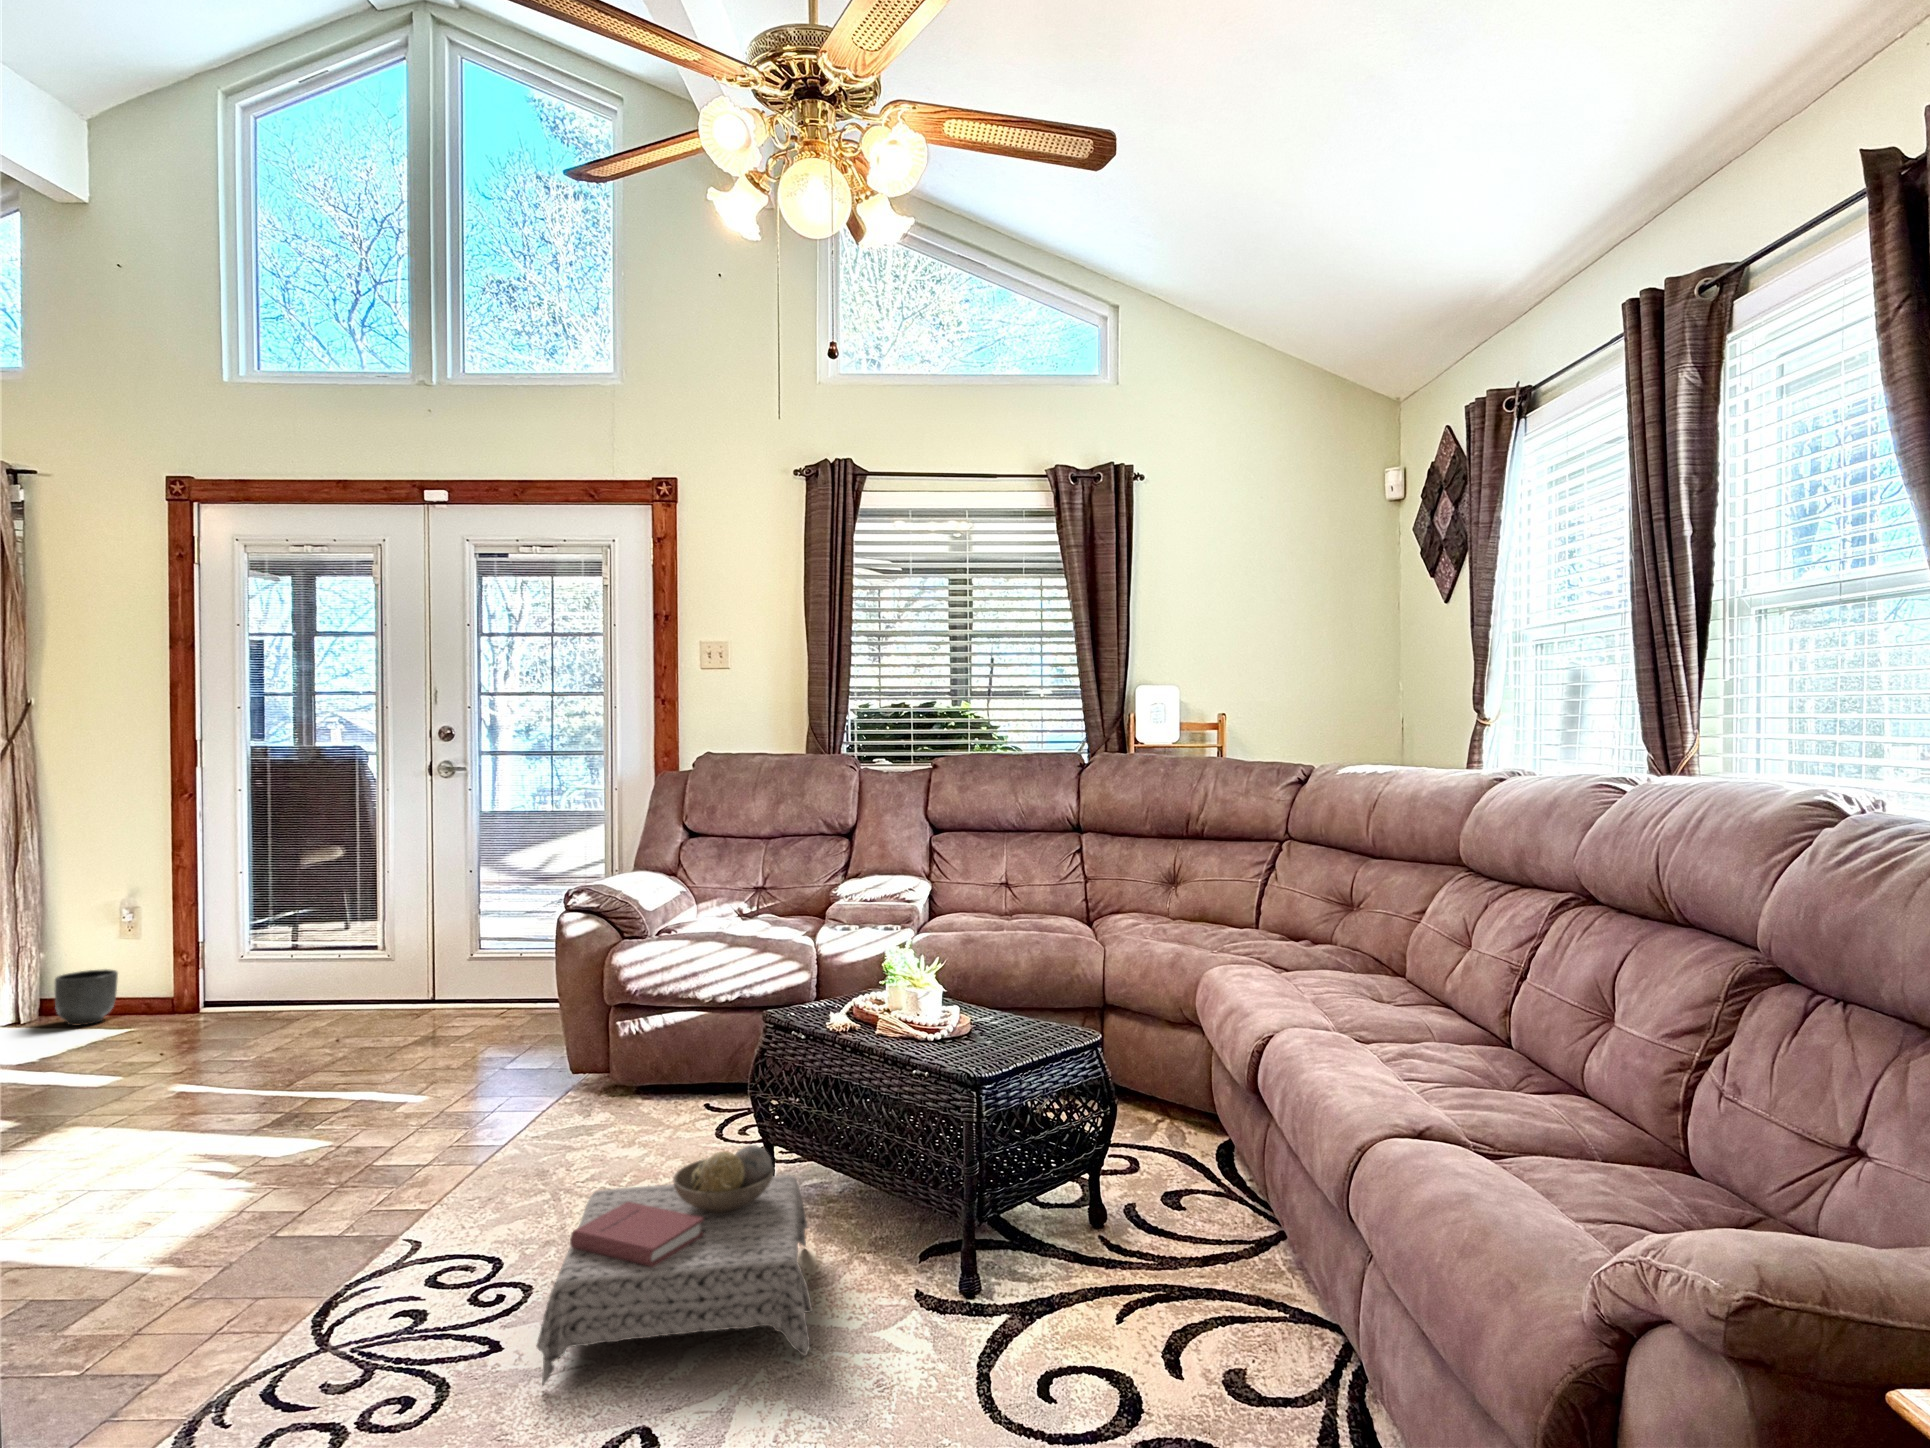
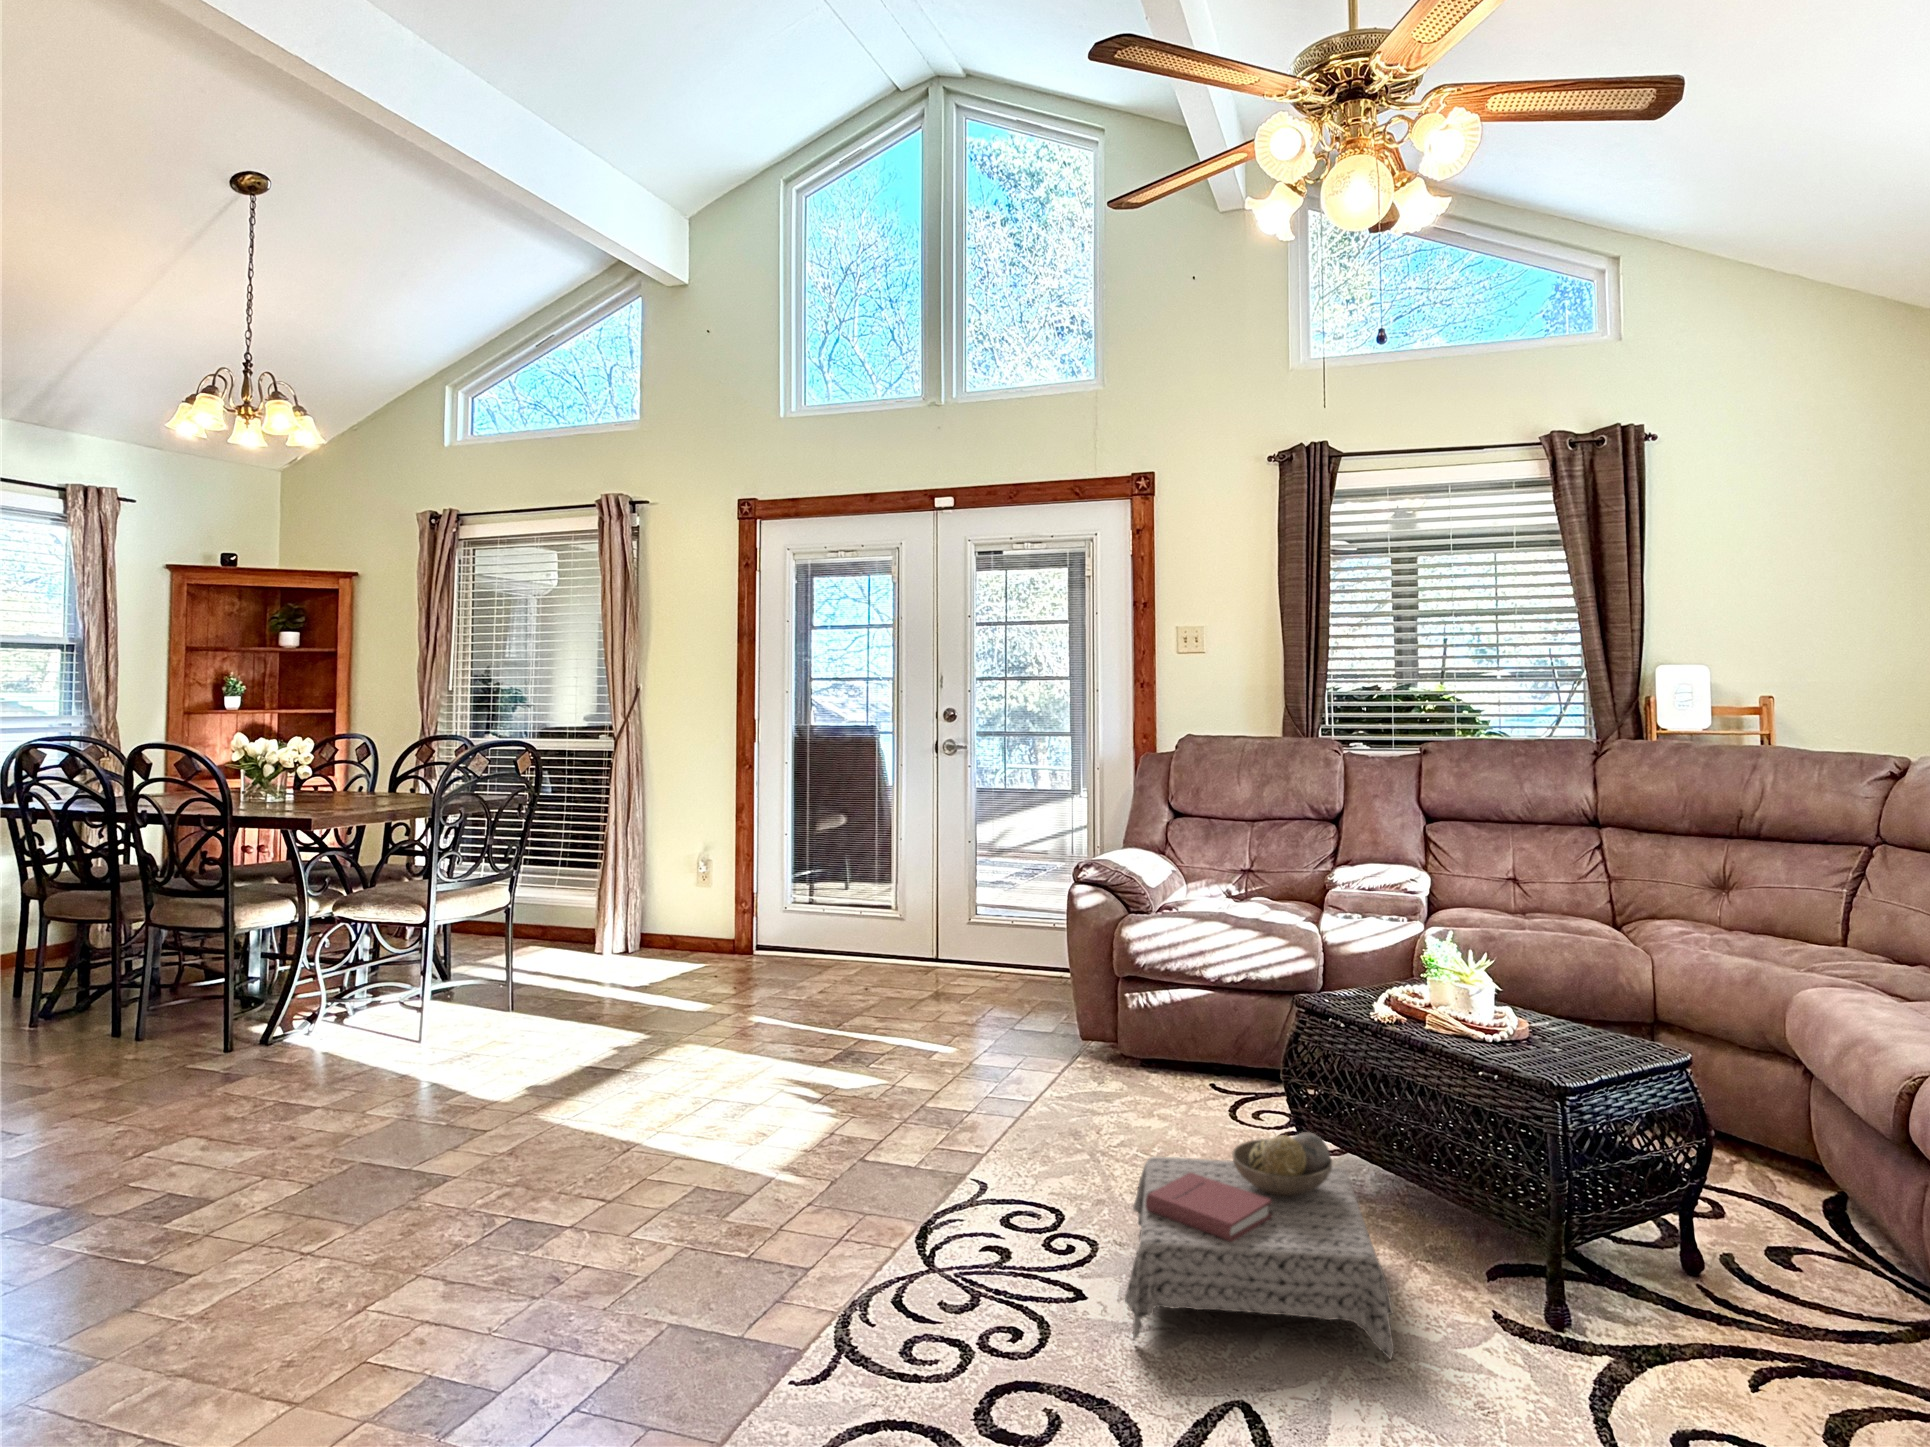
planter: present [55,969,118,1026] -> none [657,912,699,957]

